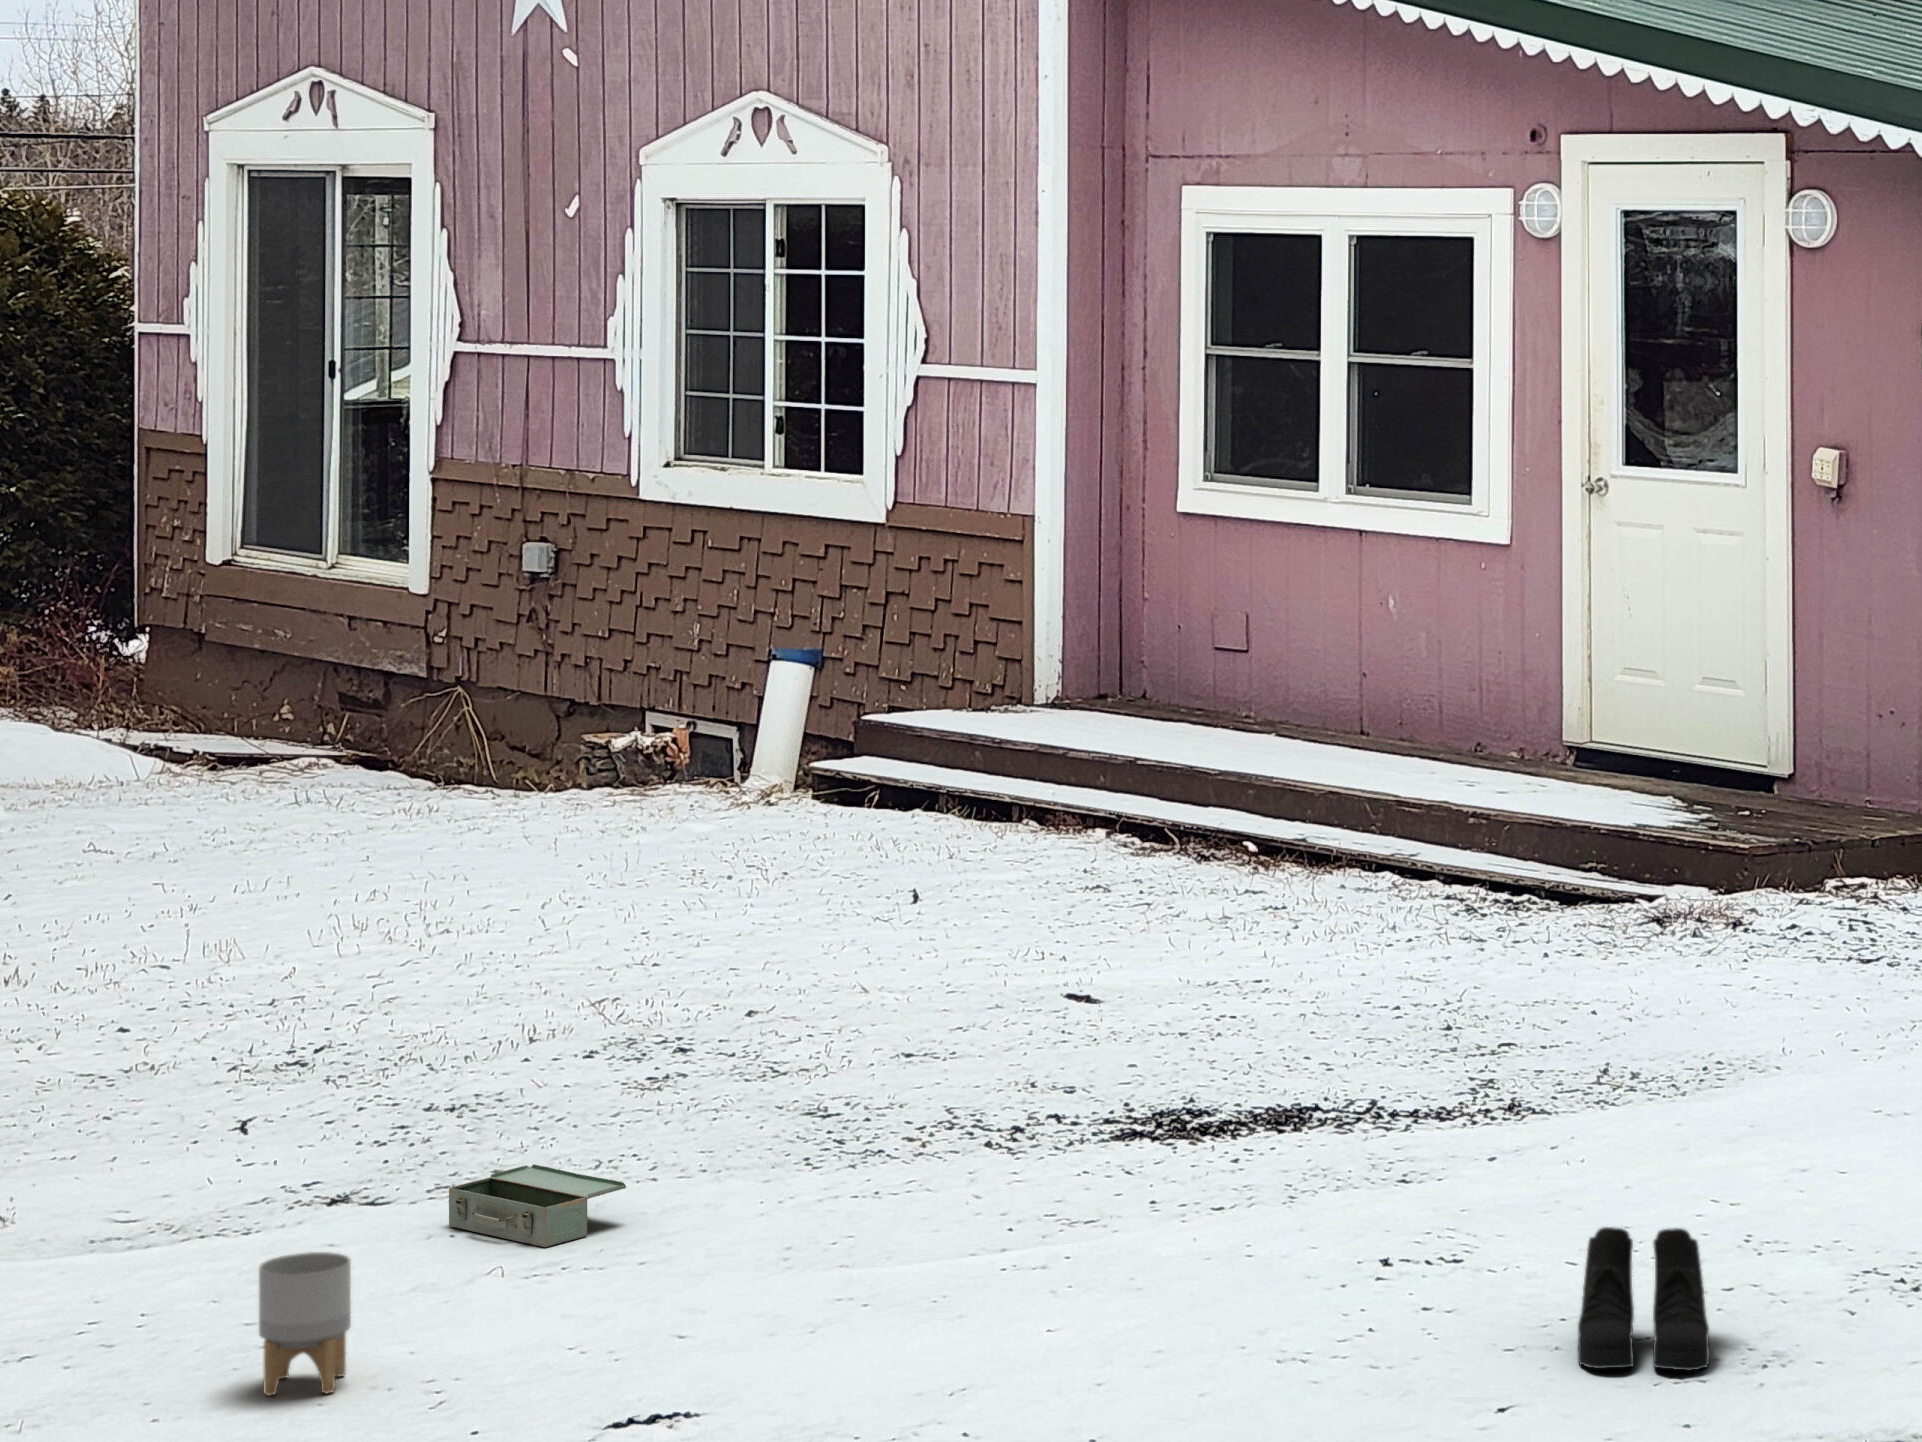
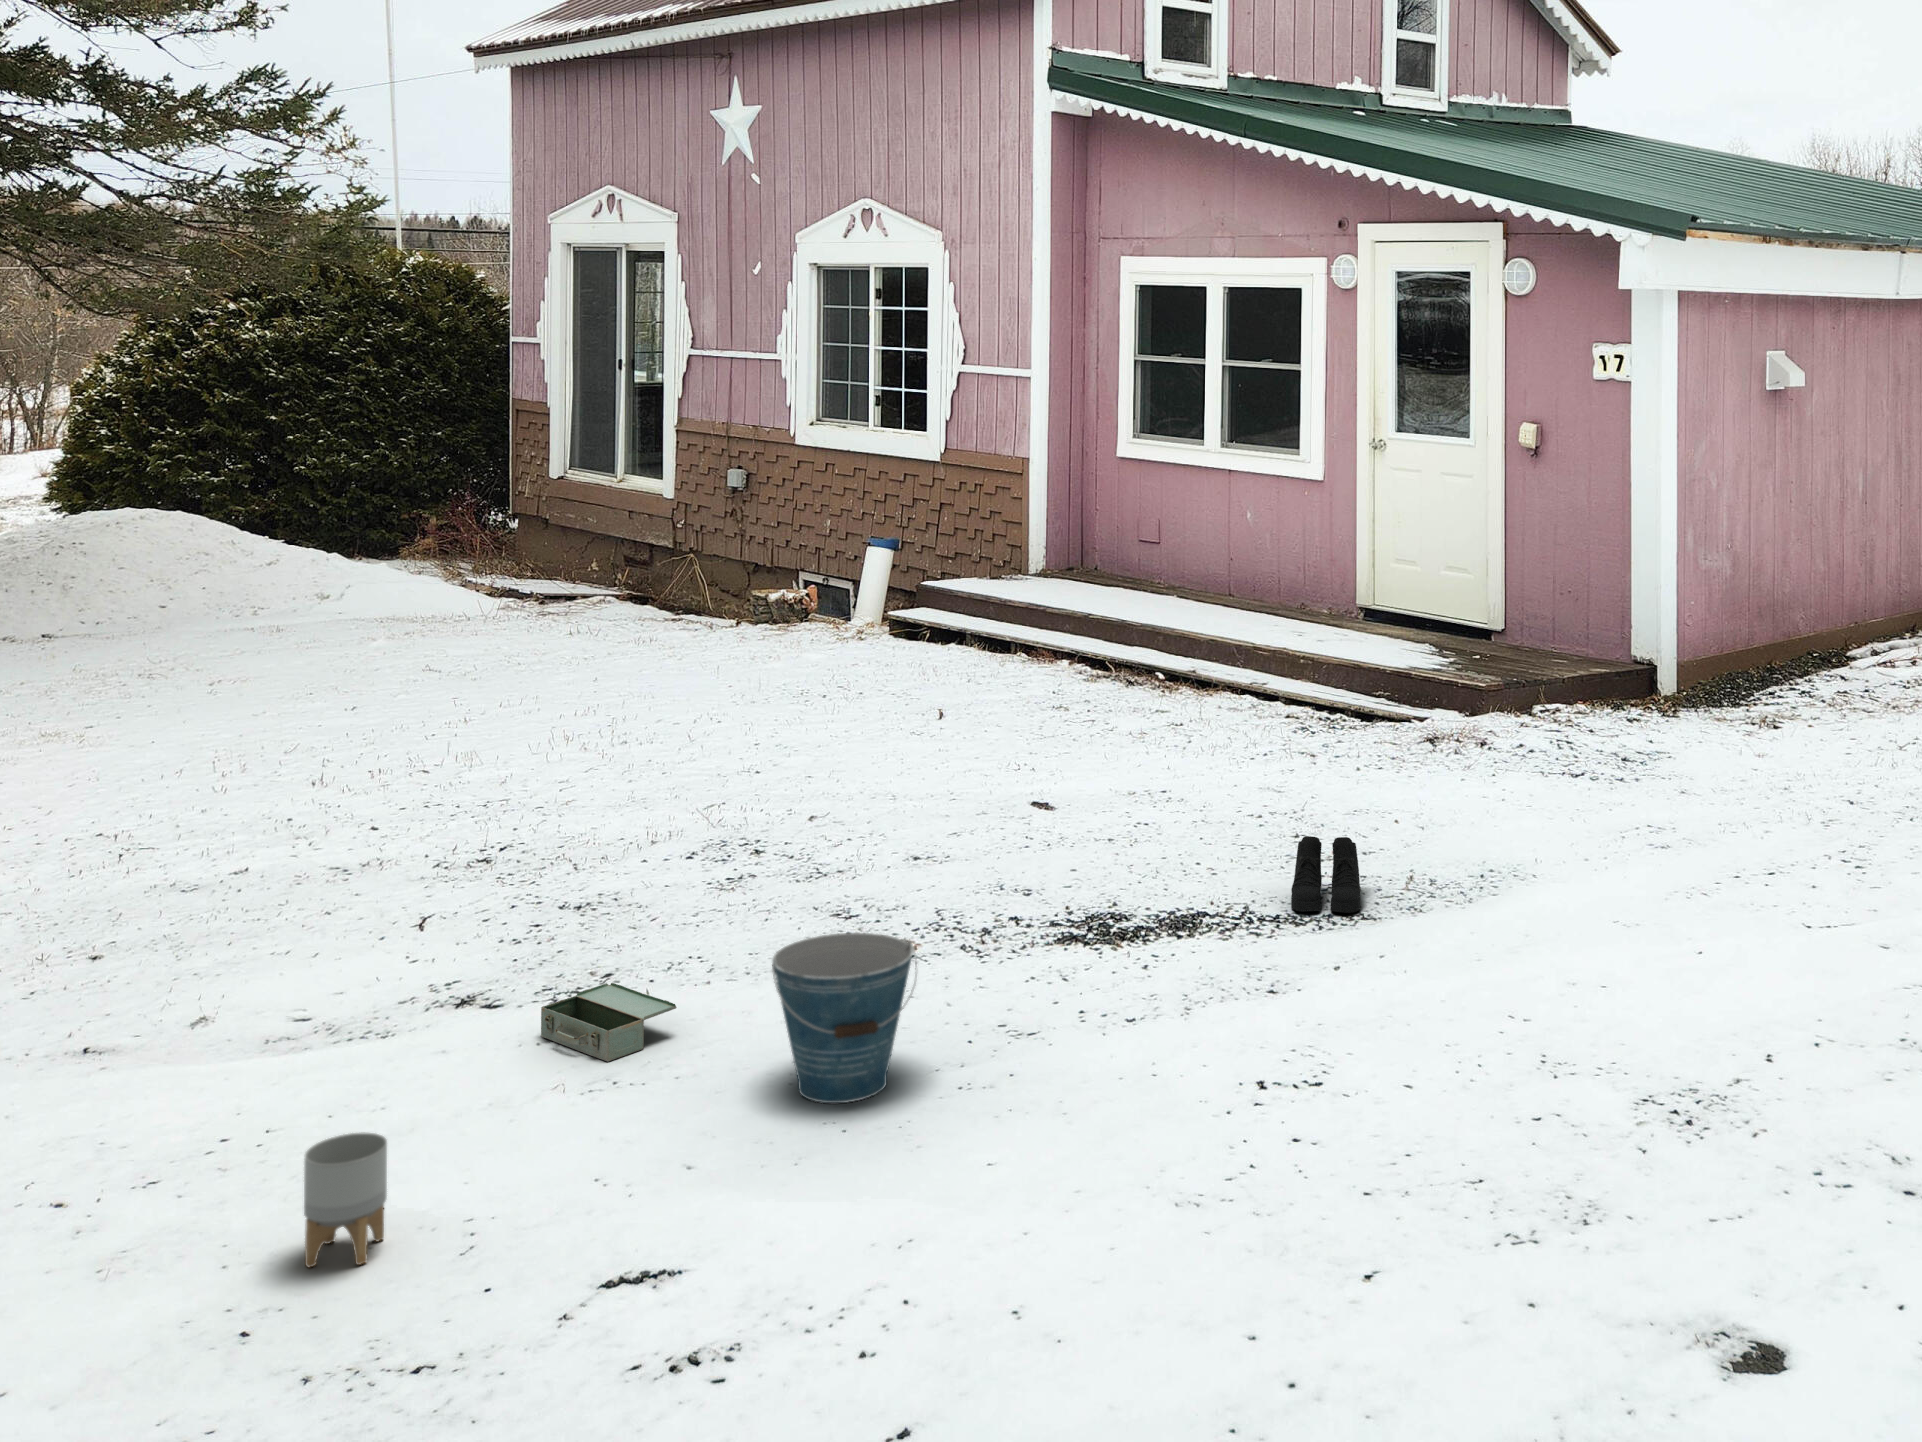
bucket: none [764,1080,949,1279] -> present [772,933,916,1103]
boots: present [1578,1227,1709,1370] -> present [1291,836,1361,913]

